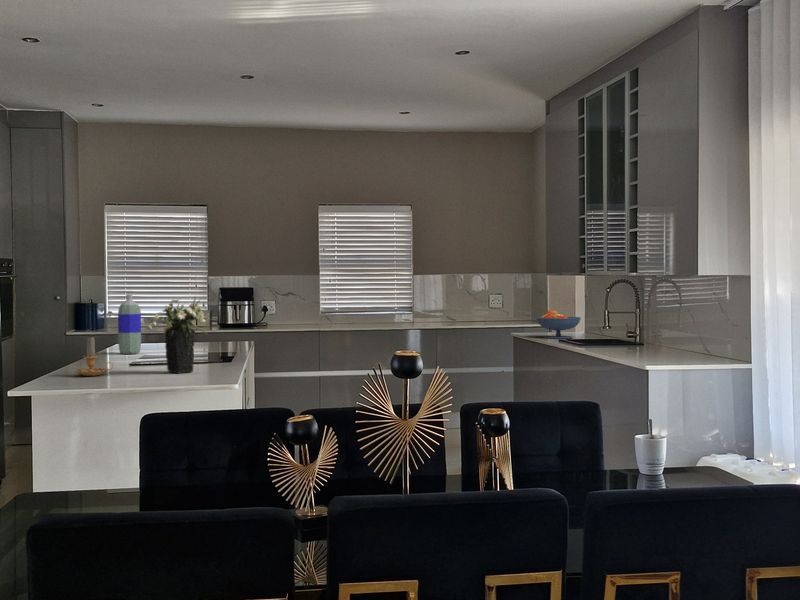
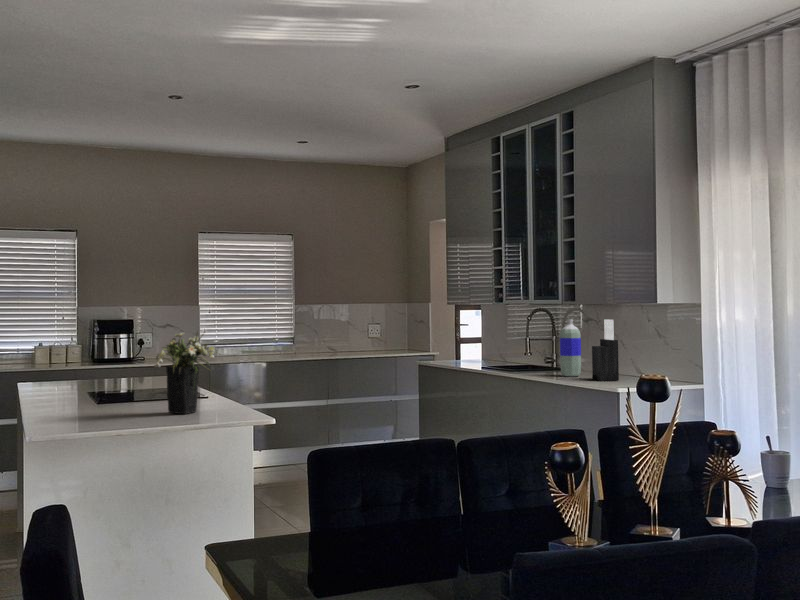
knife block: none [644,292,669,358] -> present [592,319,619,381]
bottle: present [118,295,141,354] -> present [560,319,581,377]
fruit bowl: present [536,310,581,339] -> none [447,338,490,366]
candle: present [75,337,113,376] -> none [70,376,115,421]

